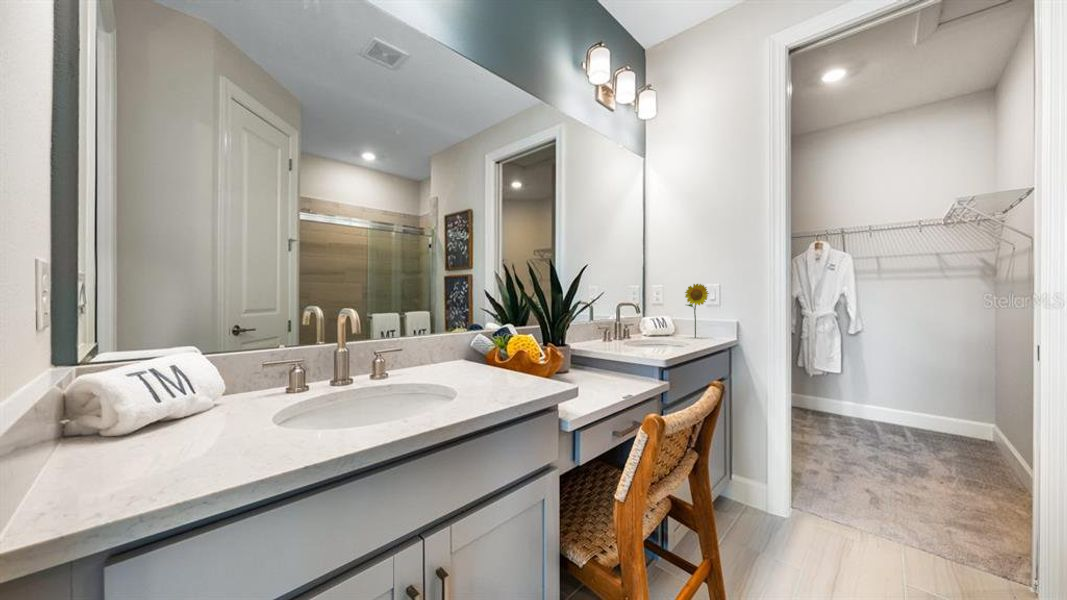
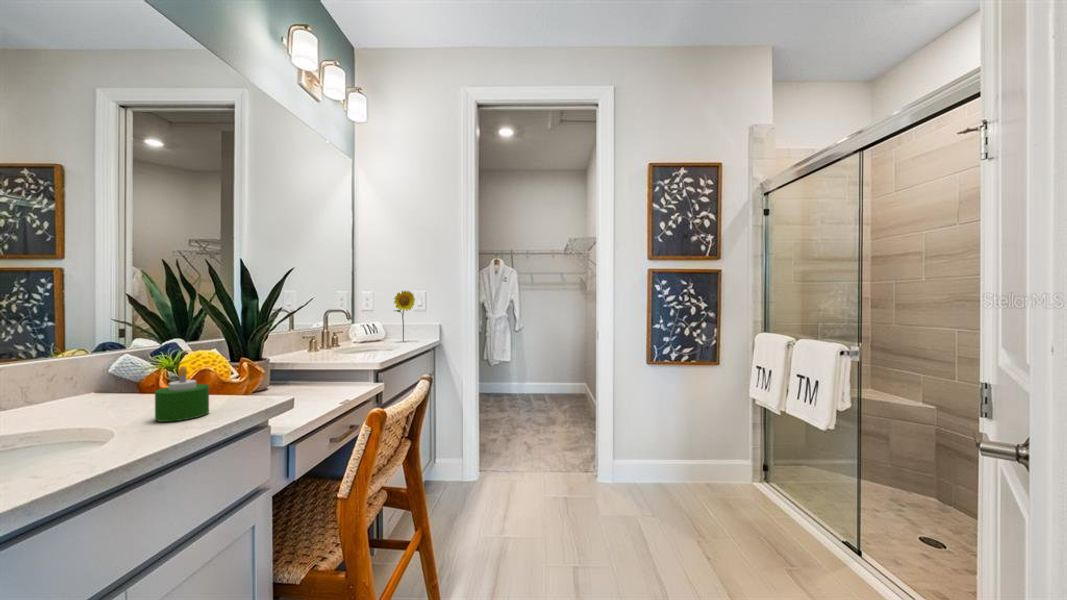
candle: none [477,348,511,394] -> present [155,366,209,422]

